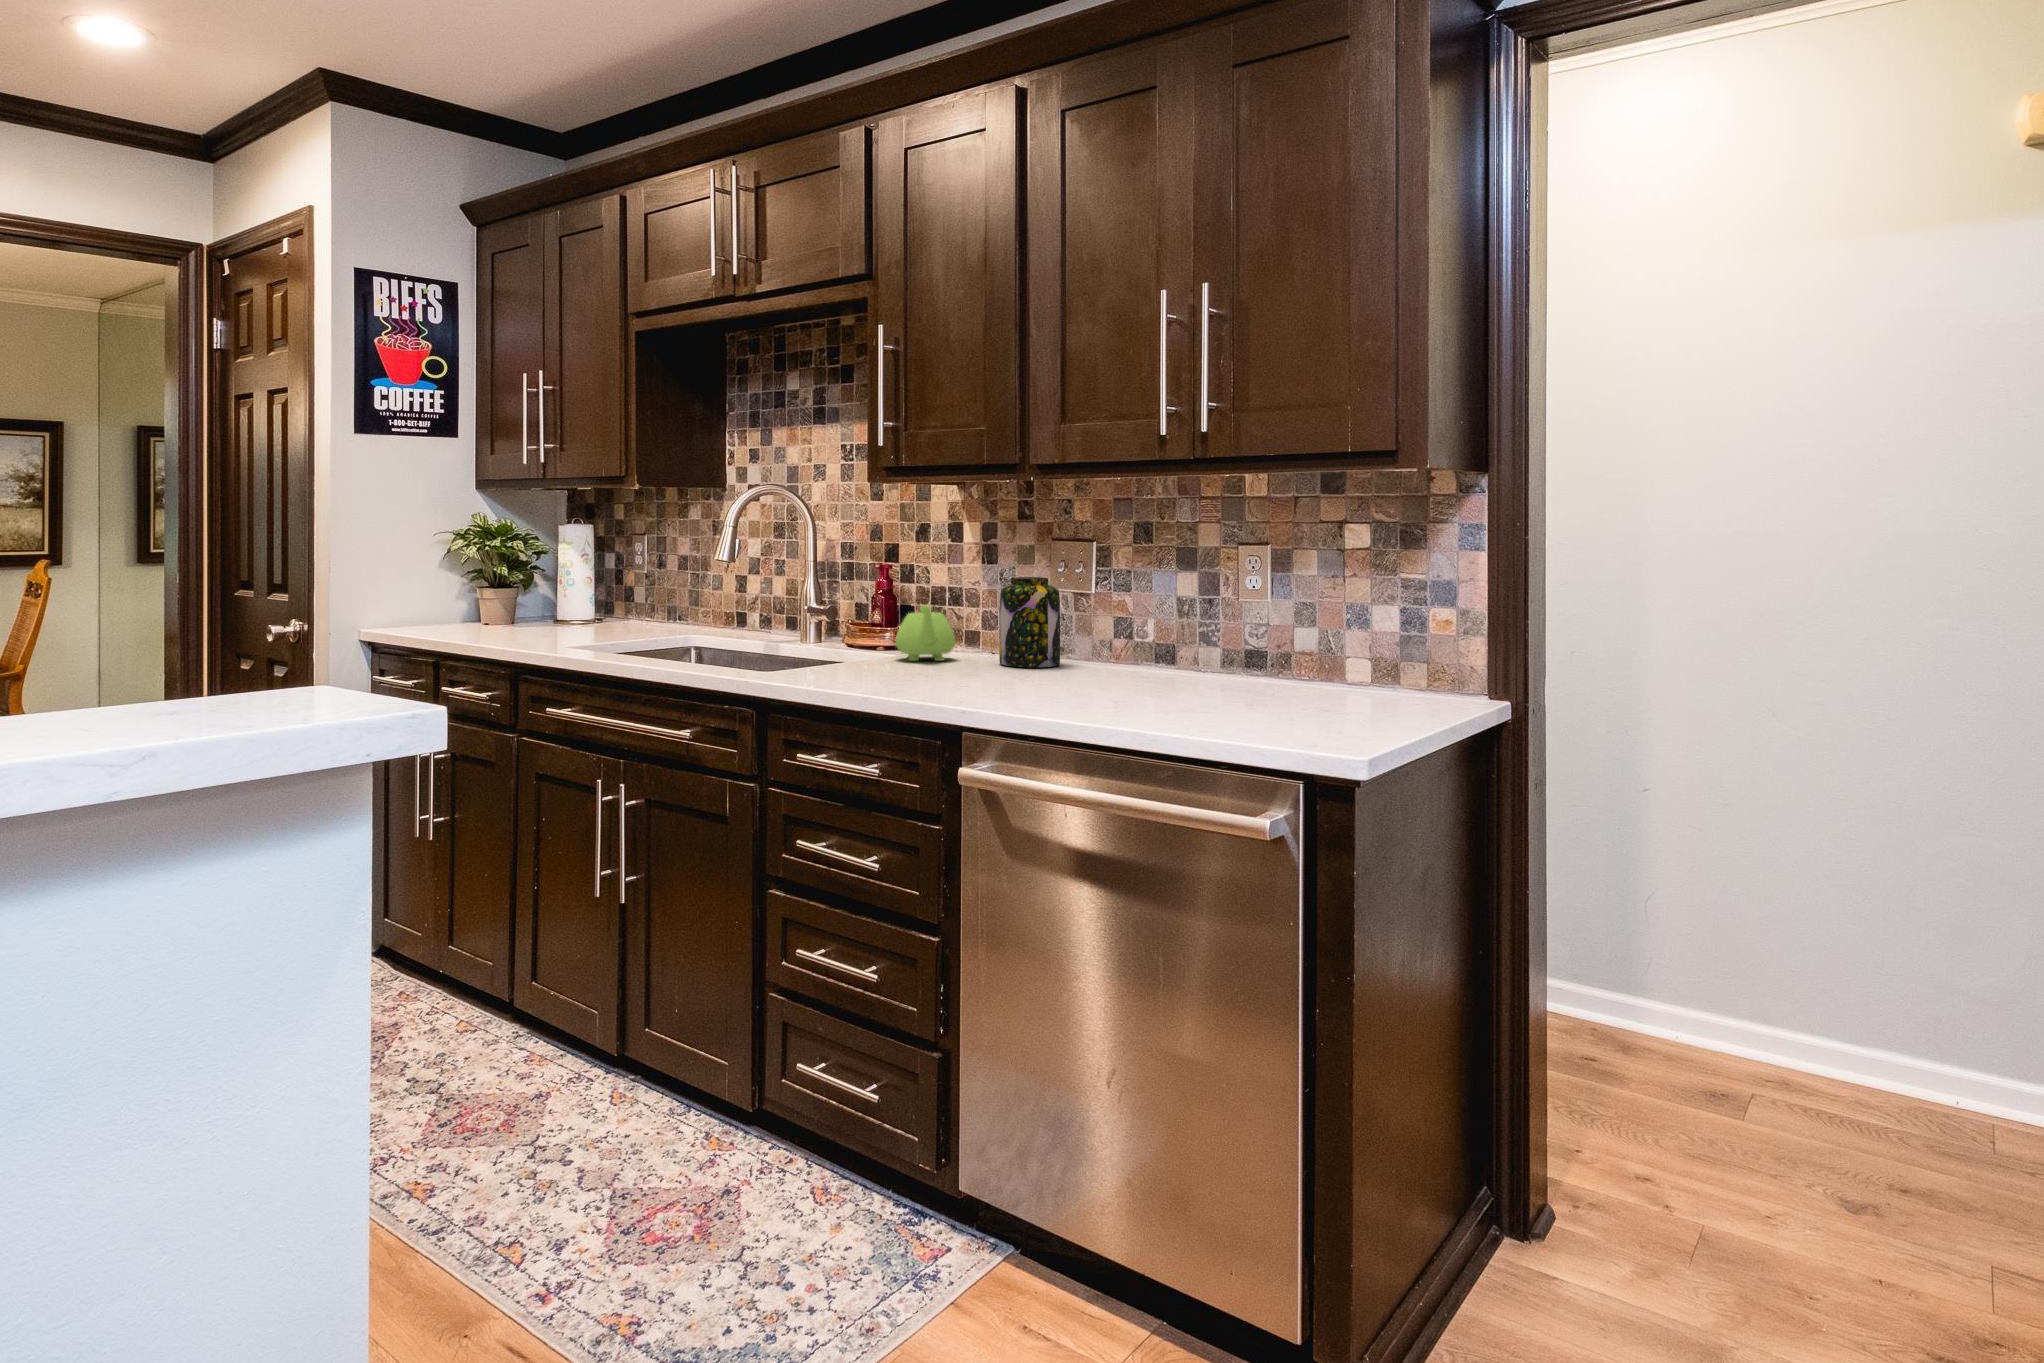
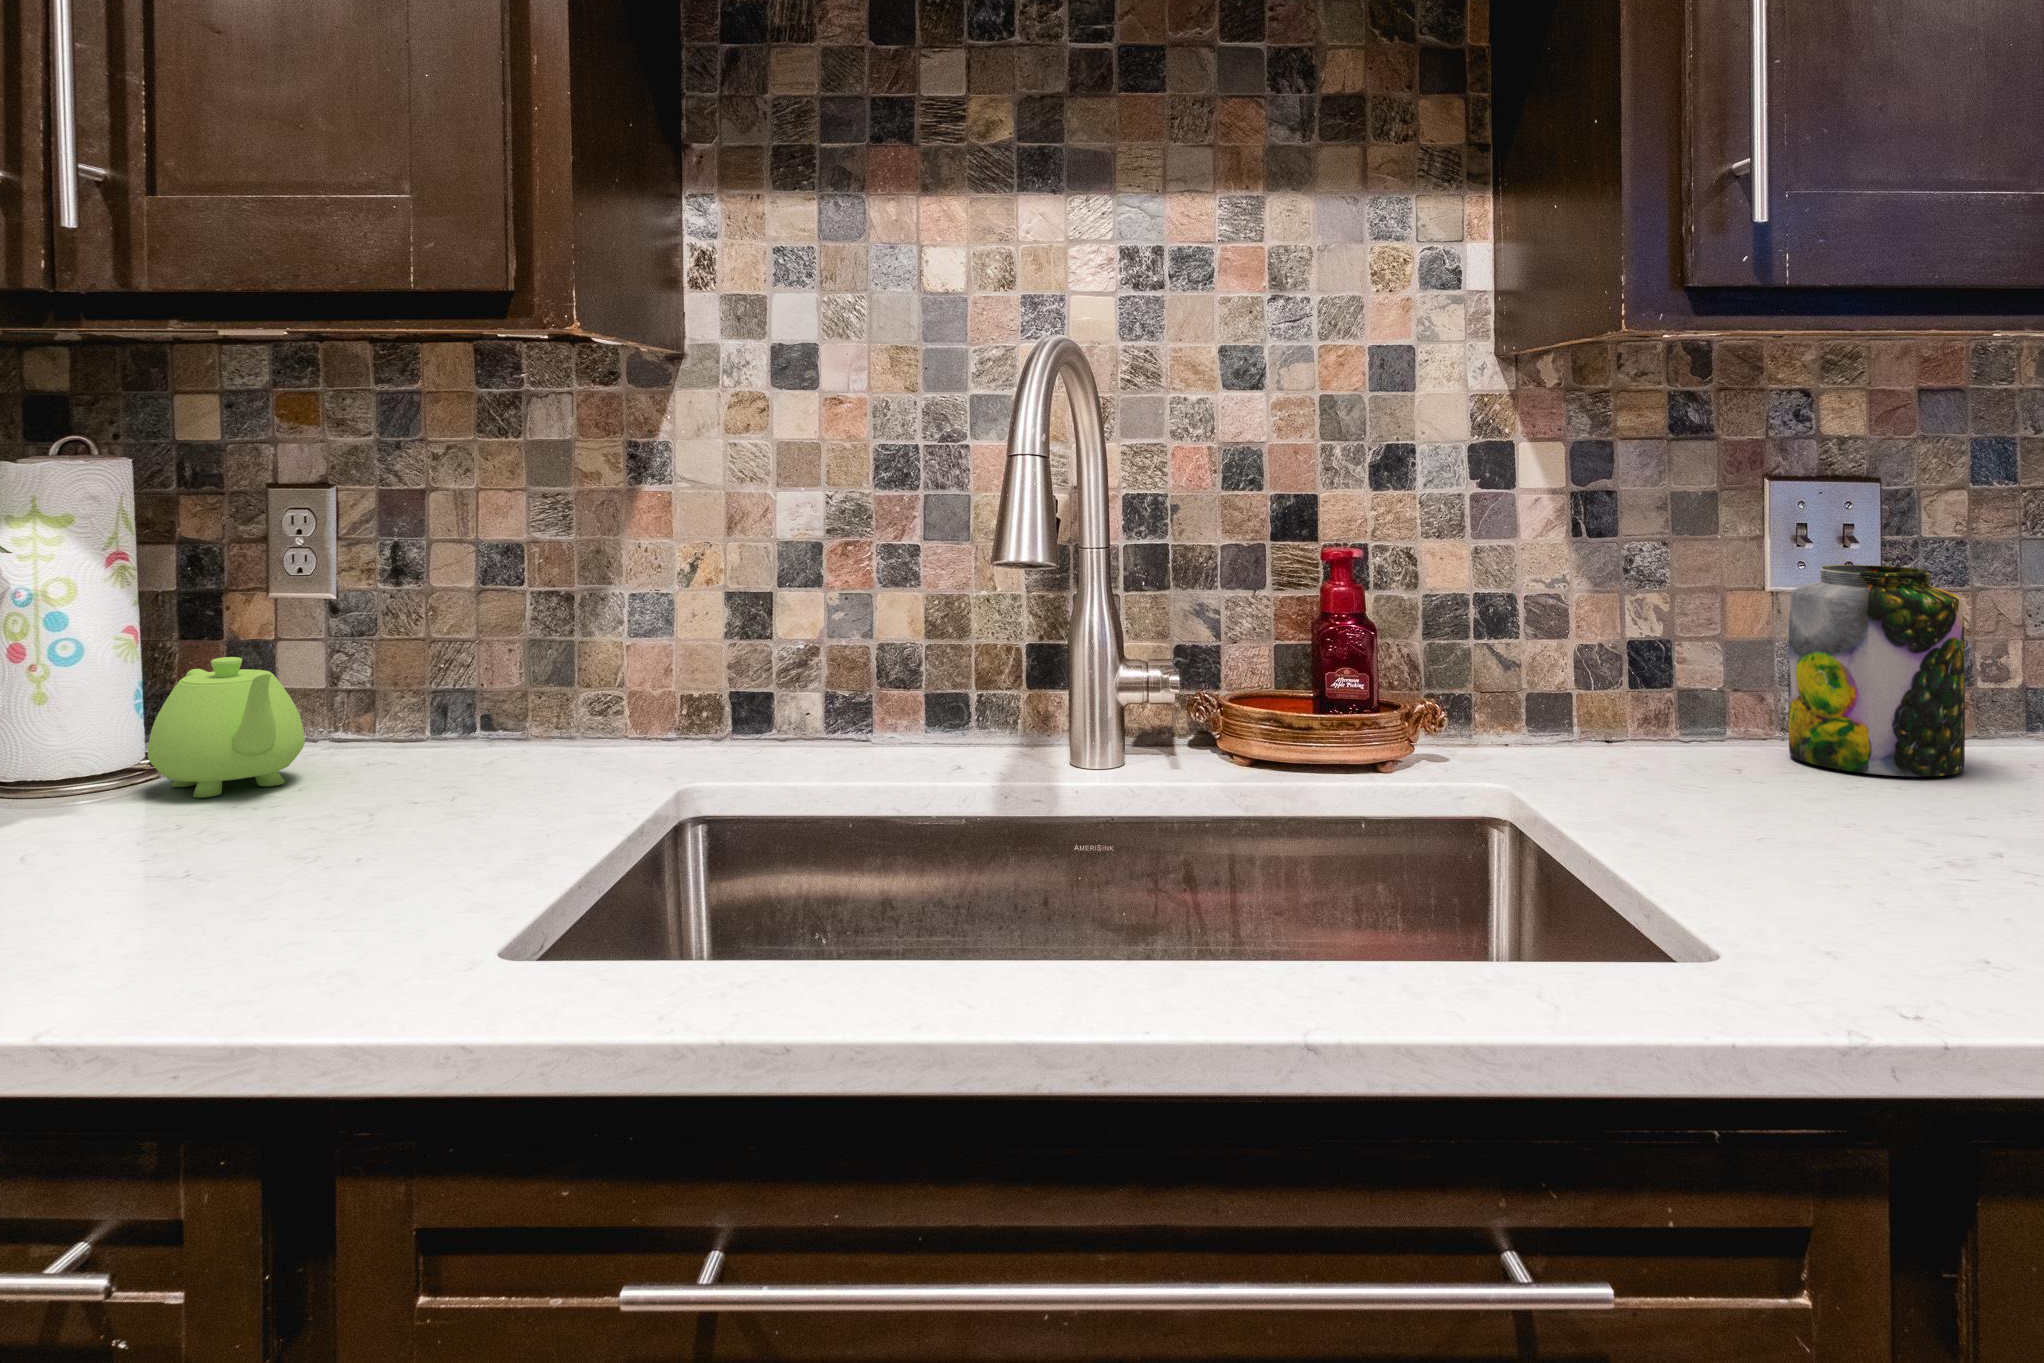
teapot: present [895,606,956,661] -> present [148,657,305,798]

